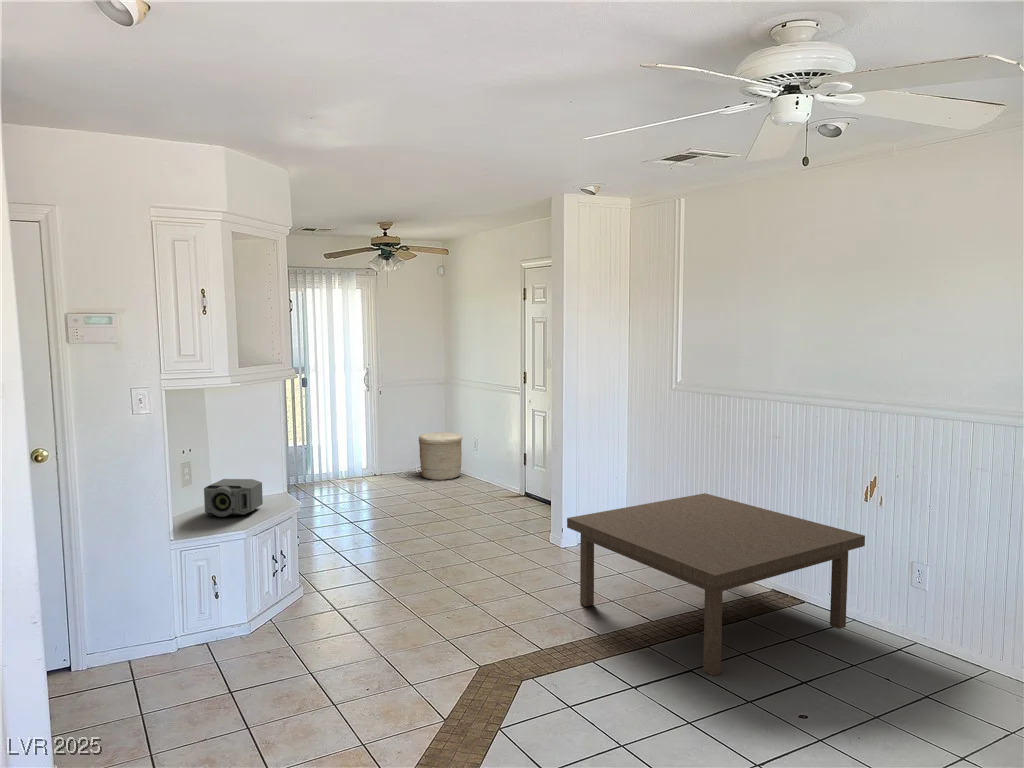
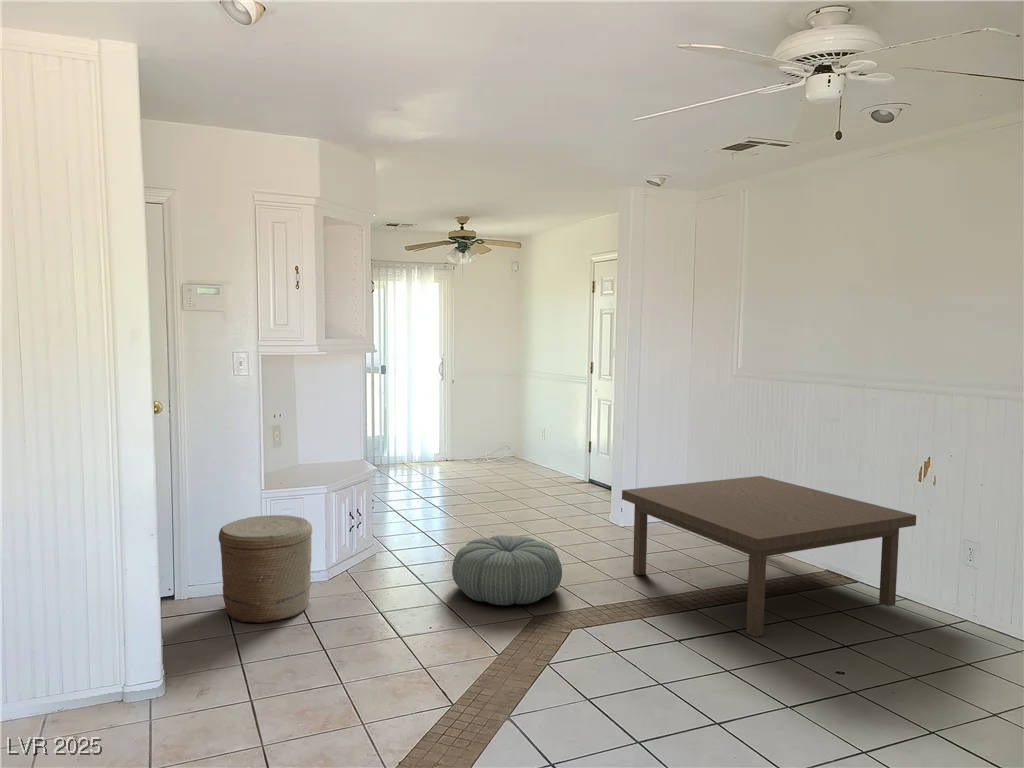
woven basket: present [419,432,462,480] -> present [219,515,312,623]
speaker: present [204,479,263,517] -> none [292,442,343,474]
pouf: none [389,574,508,654] -> present [452,535,562,605]

